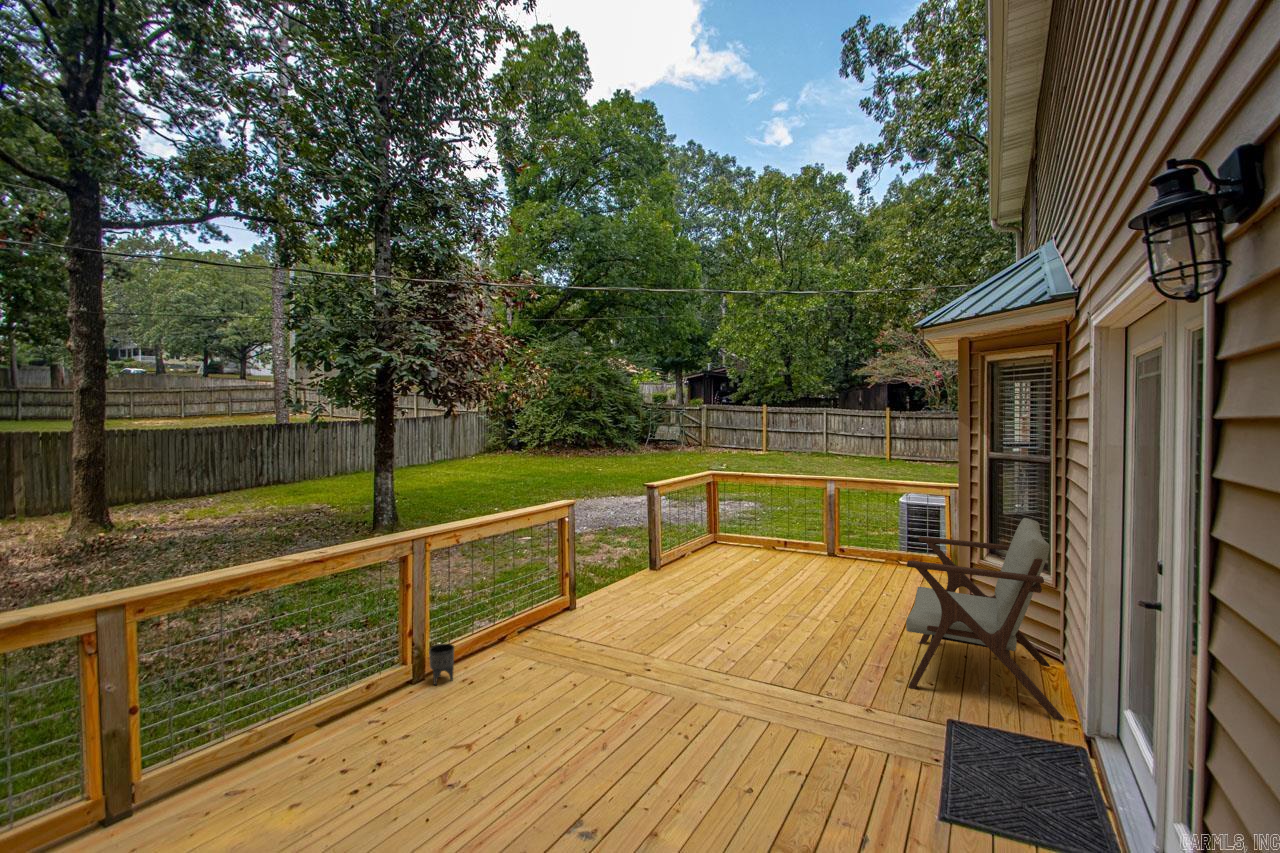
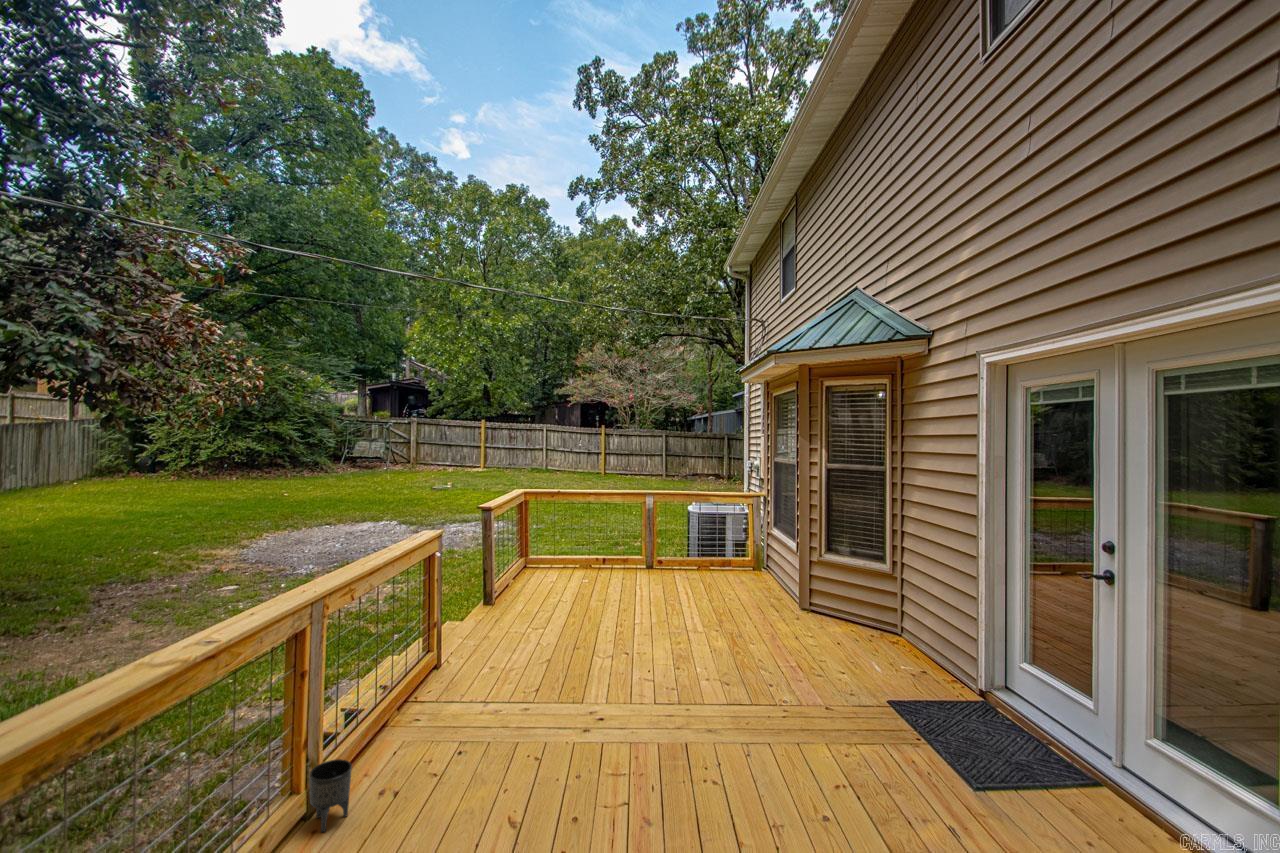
lounge chair: present [906,518,1064,721] -> none [795,517,952,687]

